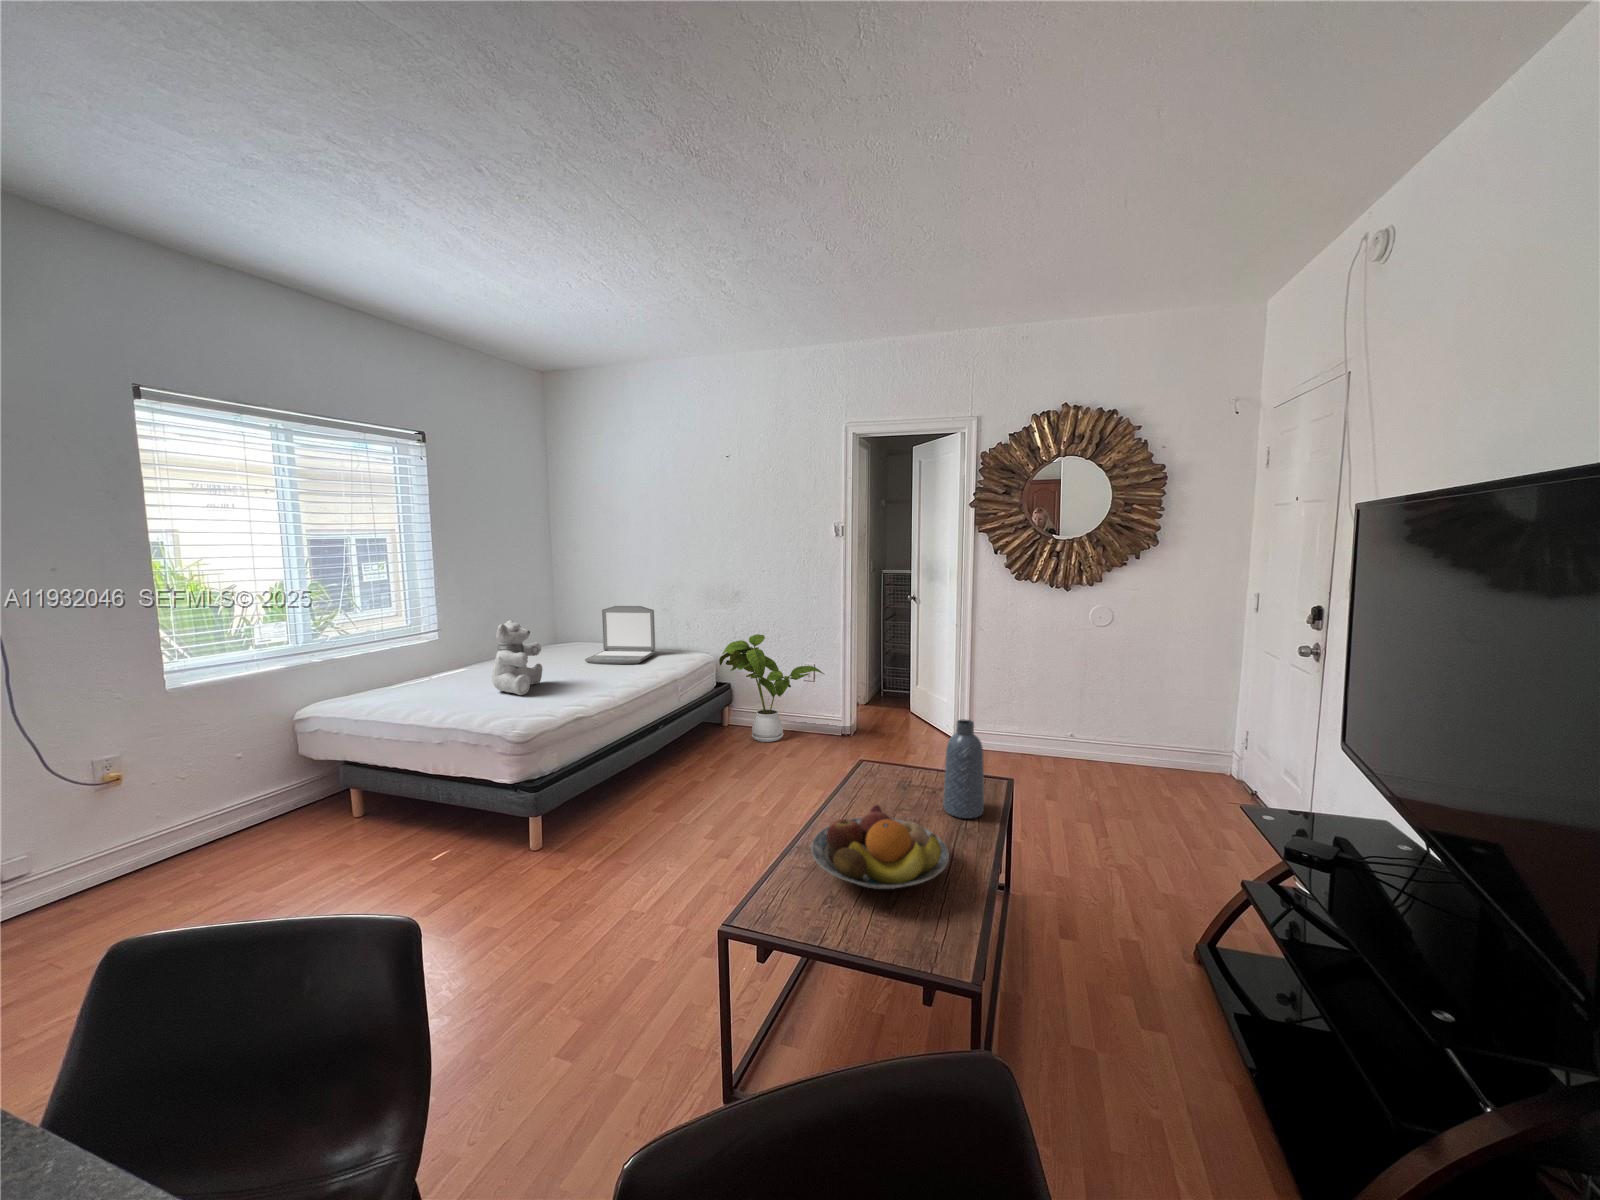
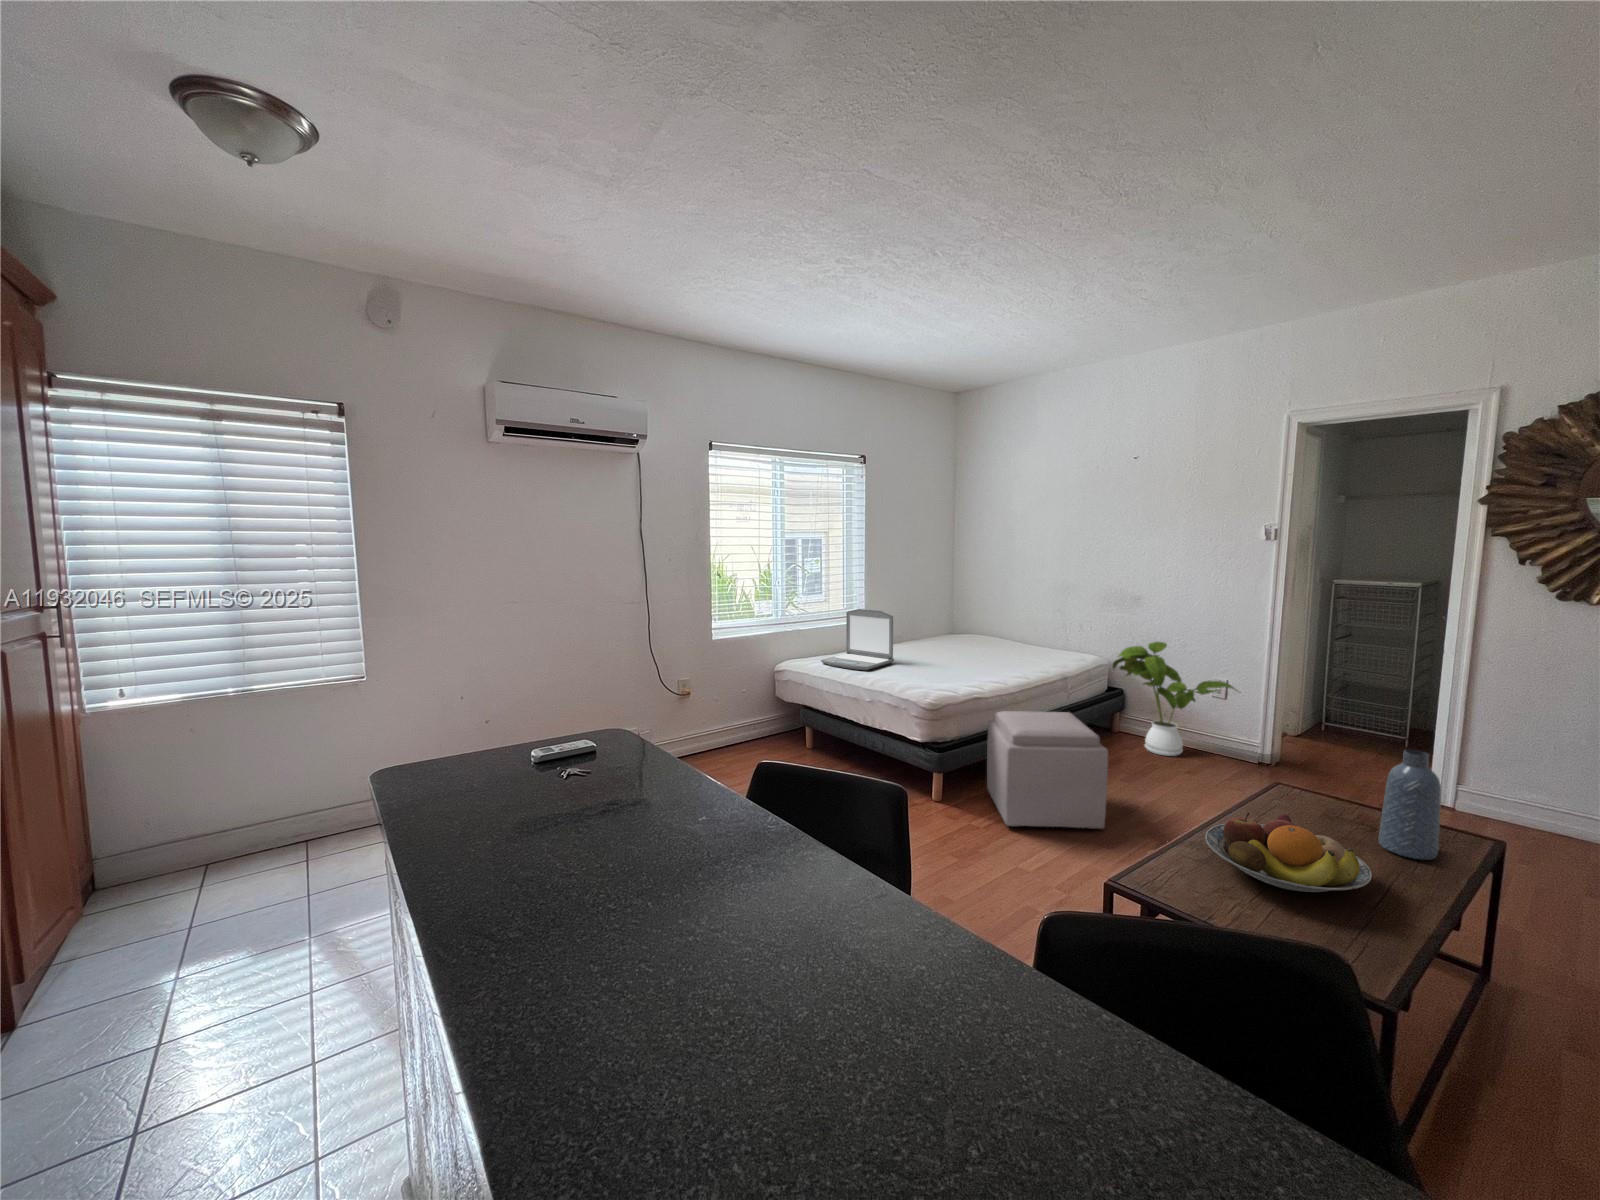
laptop: present [585,606,656,664] -> present [821,609,894,670]
teddy bear: present [492,620,543,695] -> none [907,610,946,673]
ottoman: none [592,719,719,863] -> present [987,711,1108,830]

